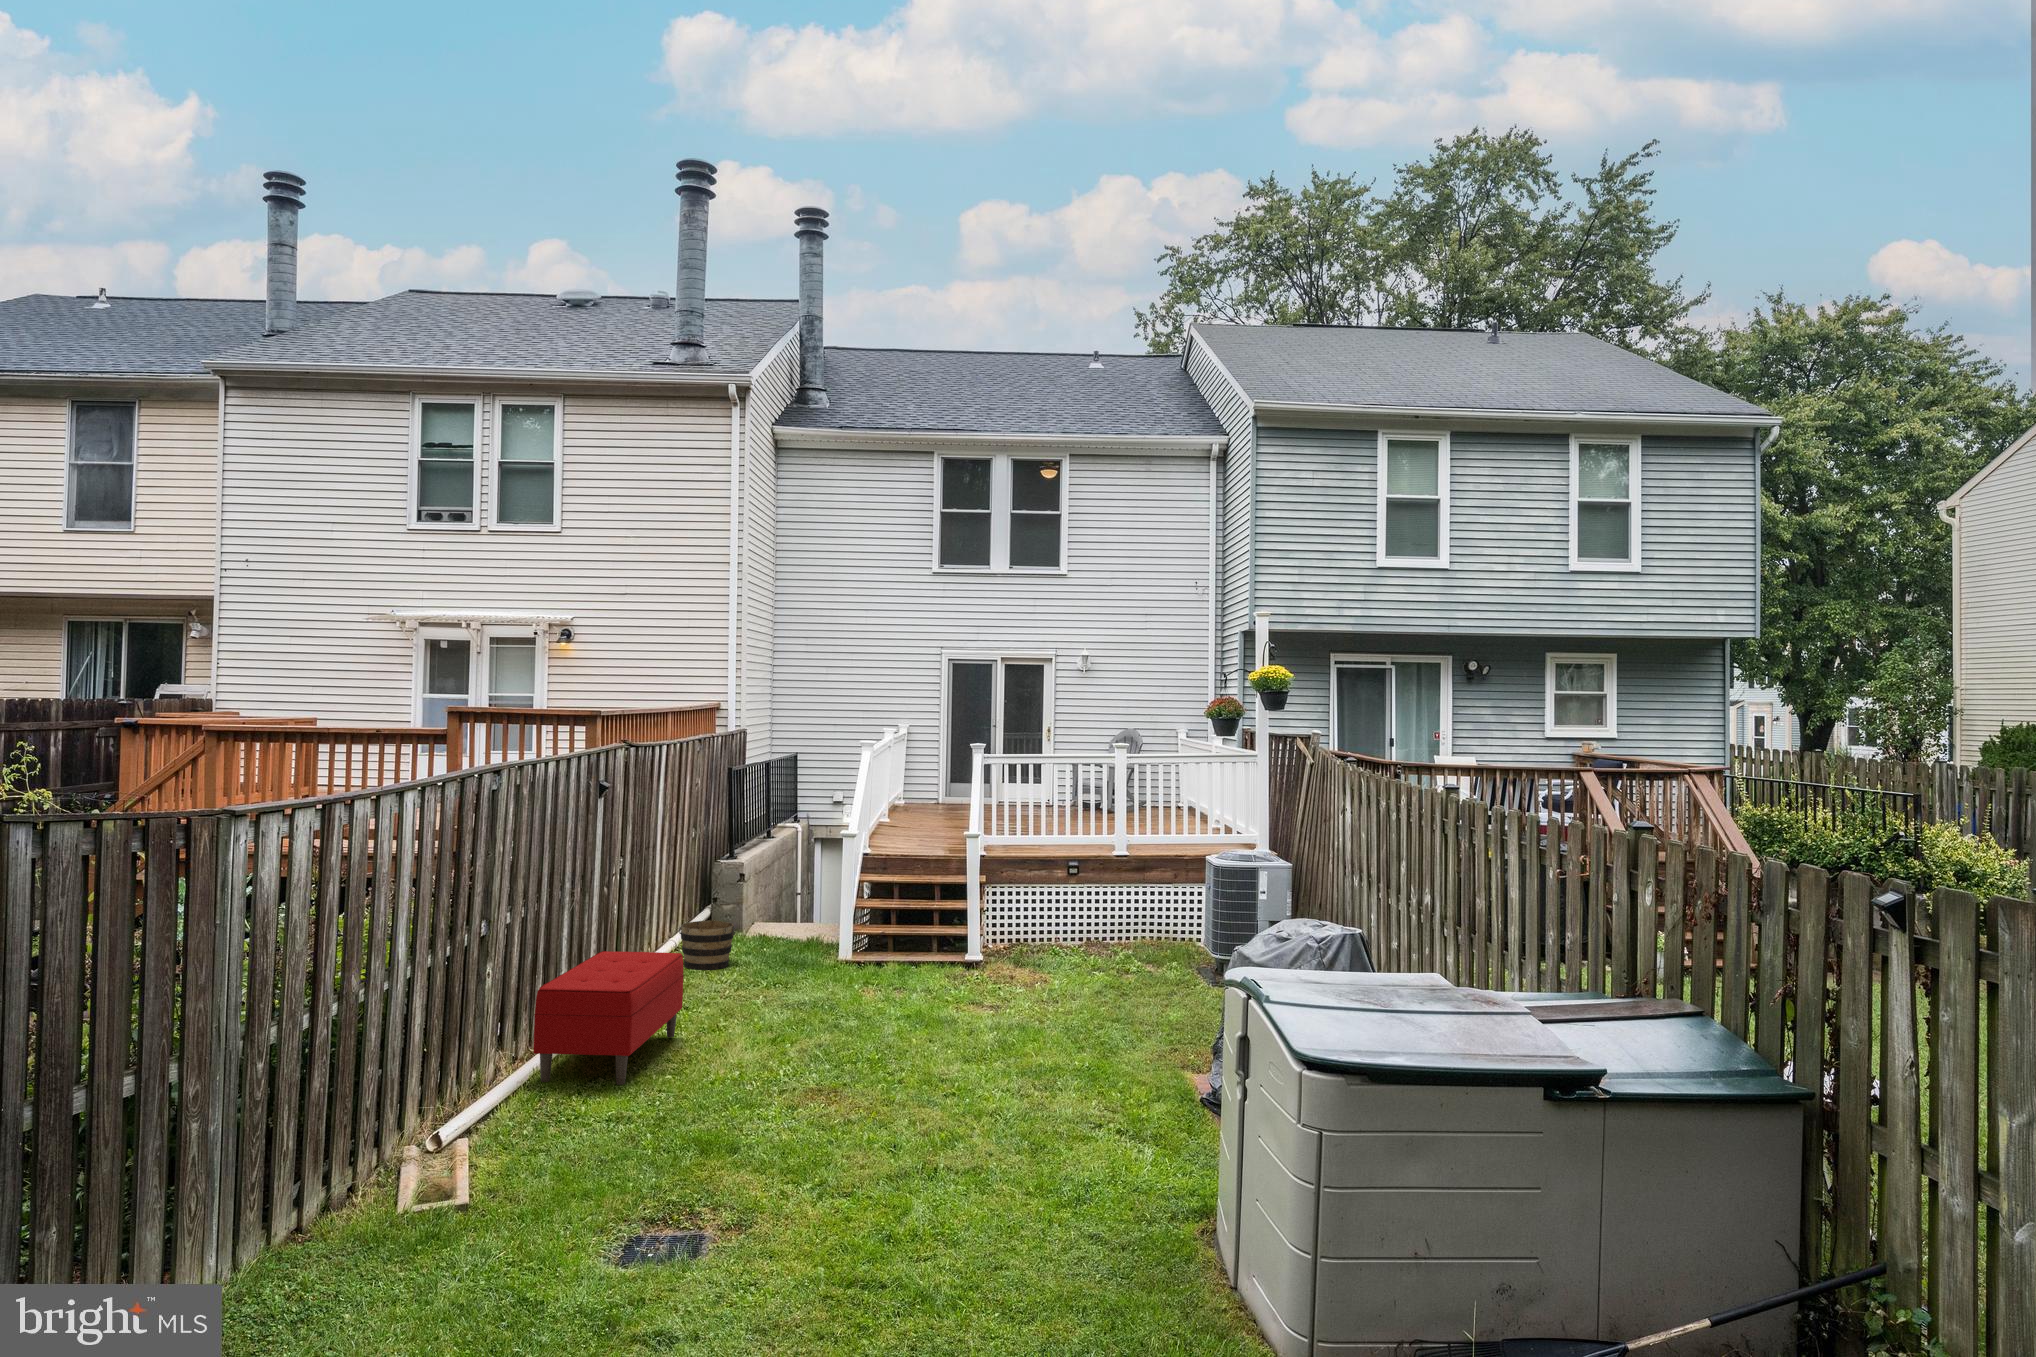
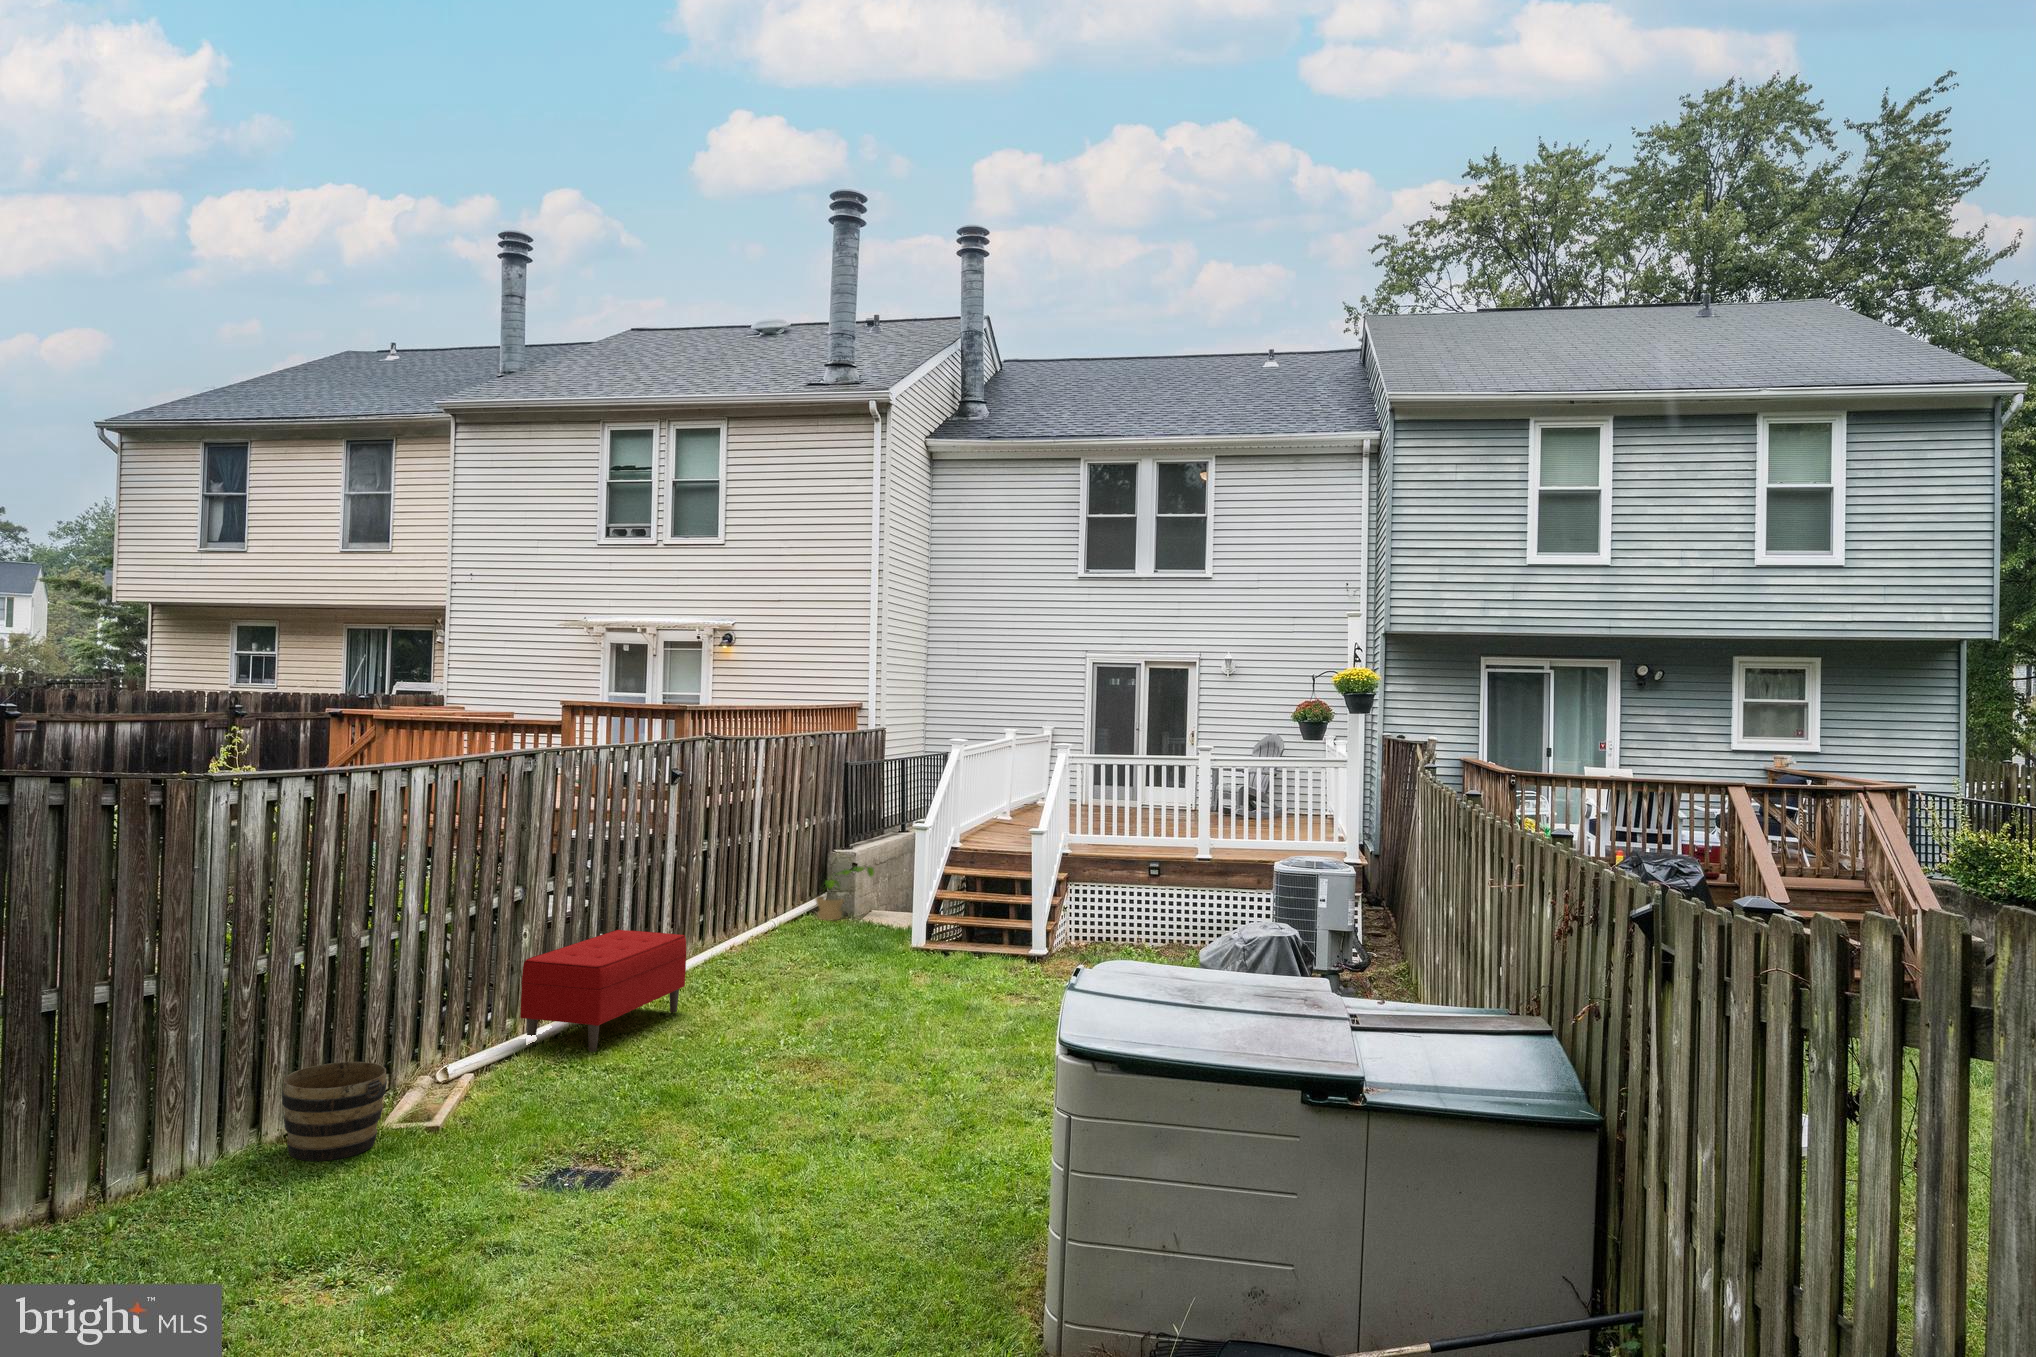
potted plant: none [727,874,792,933] -> present [815,866,874,920]
bucket: present [679,921,736,970] -> present [282,1062,387,1161]

